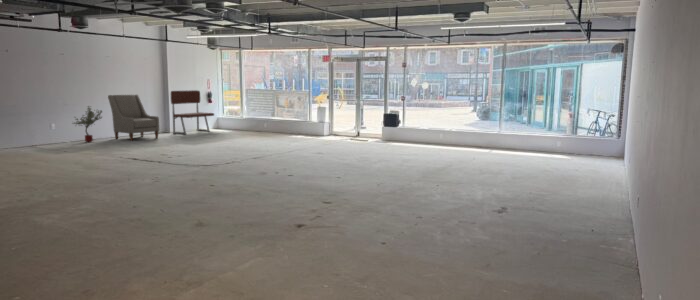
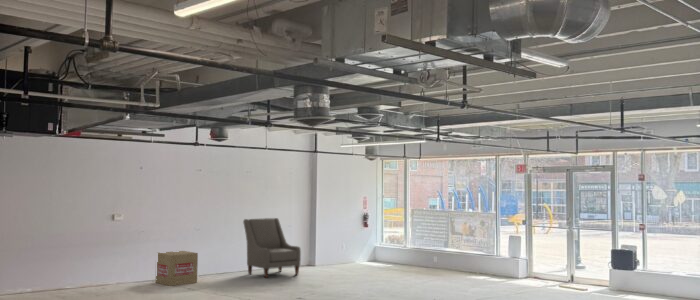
bench: present [171,90,214,134] -> none [317,212,370,270]
potted tree: present [73,106,102,142] -> none [200,233,235,279]
cardboard box: none [31,120,72,148] -> present [156,251,198,286]

